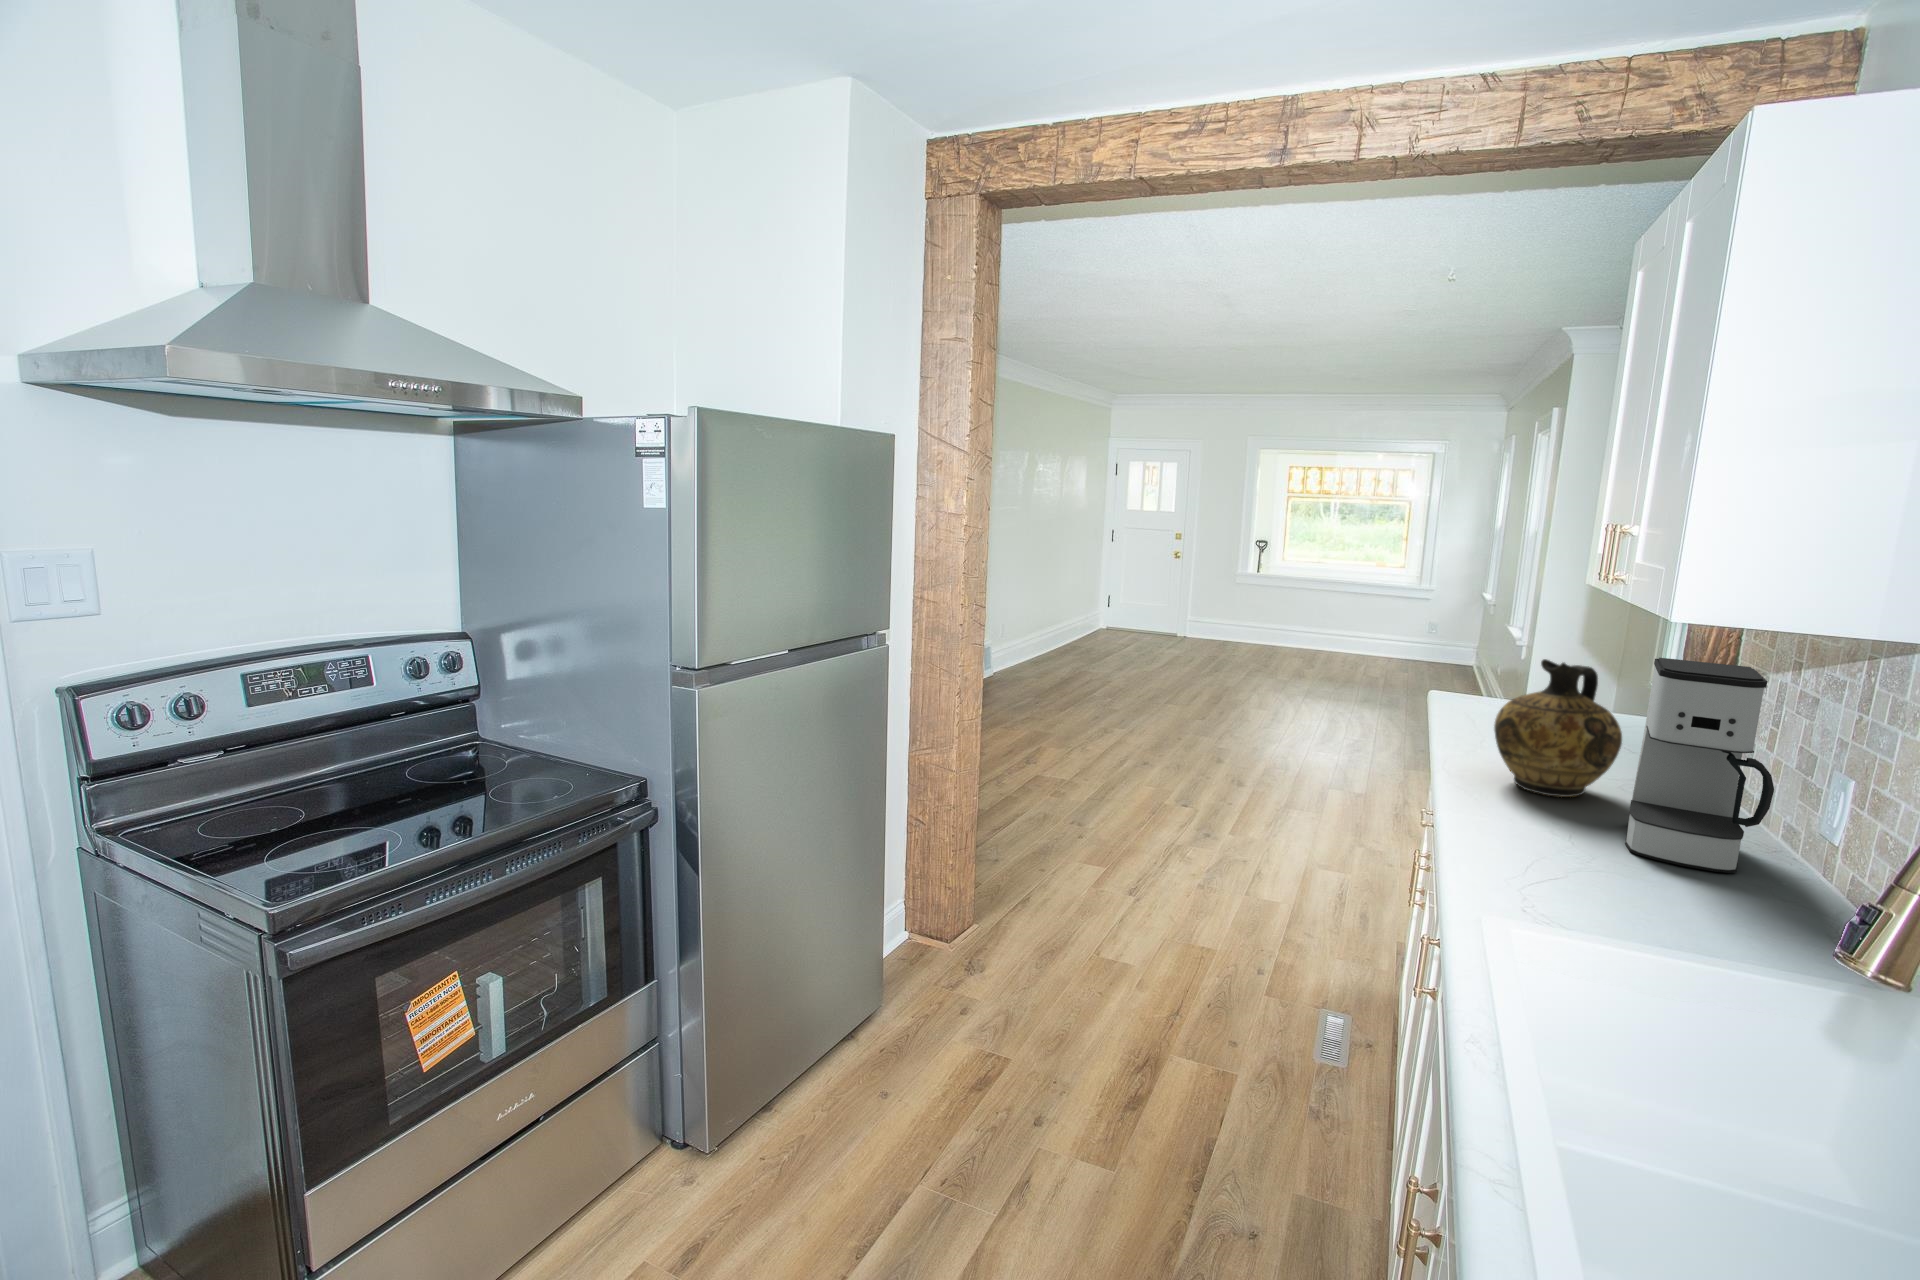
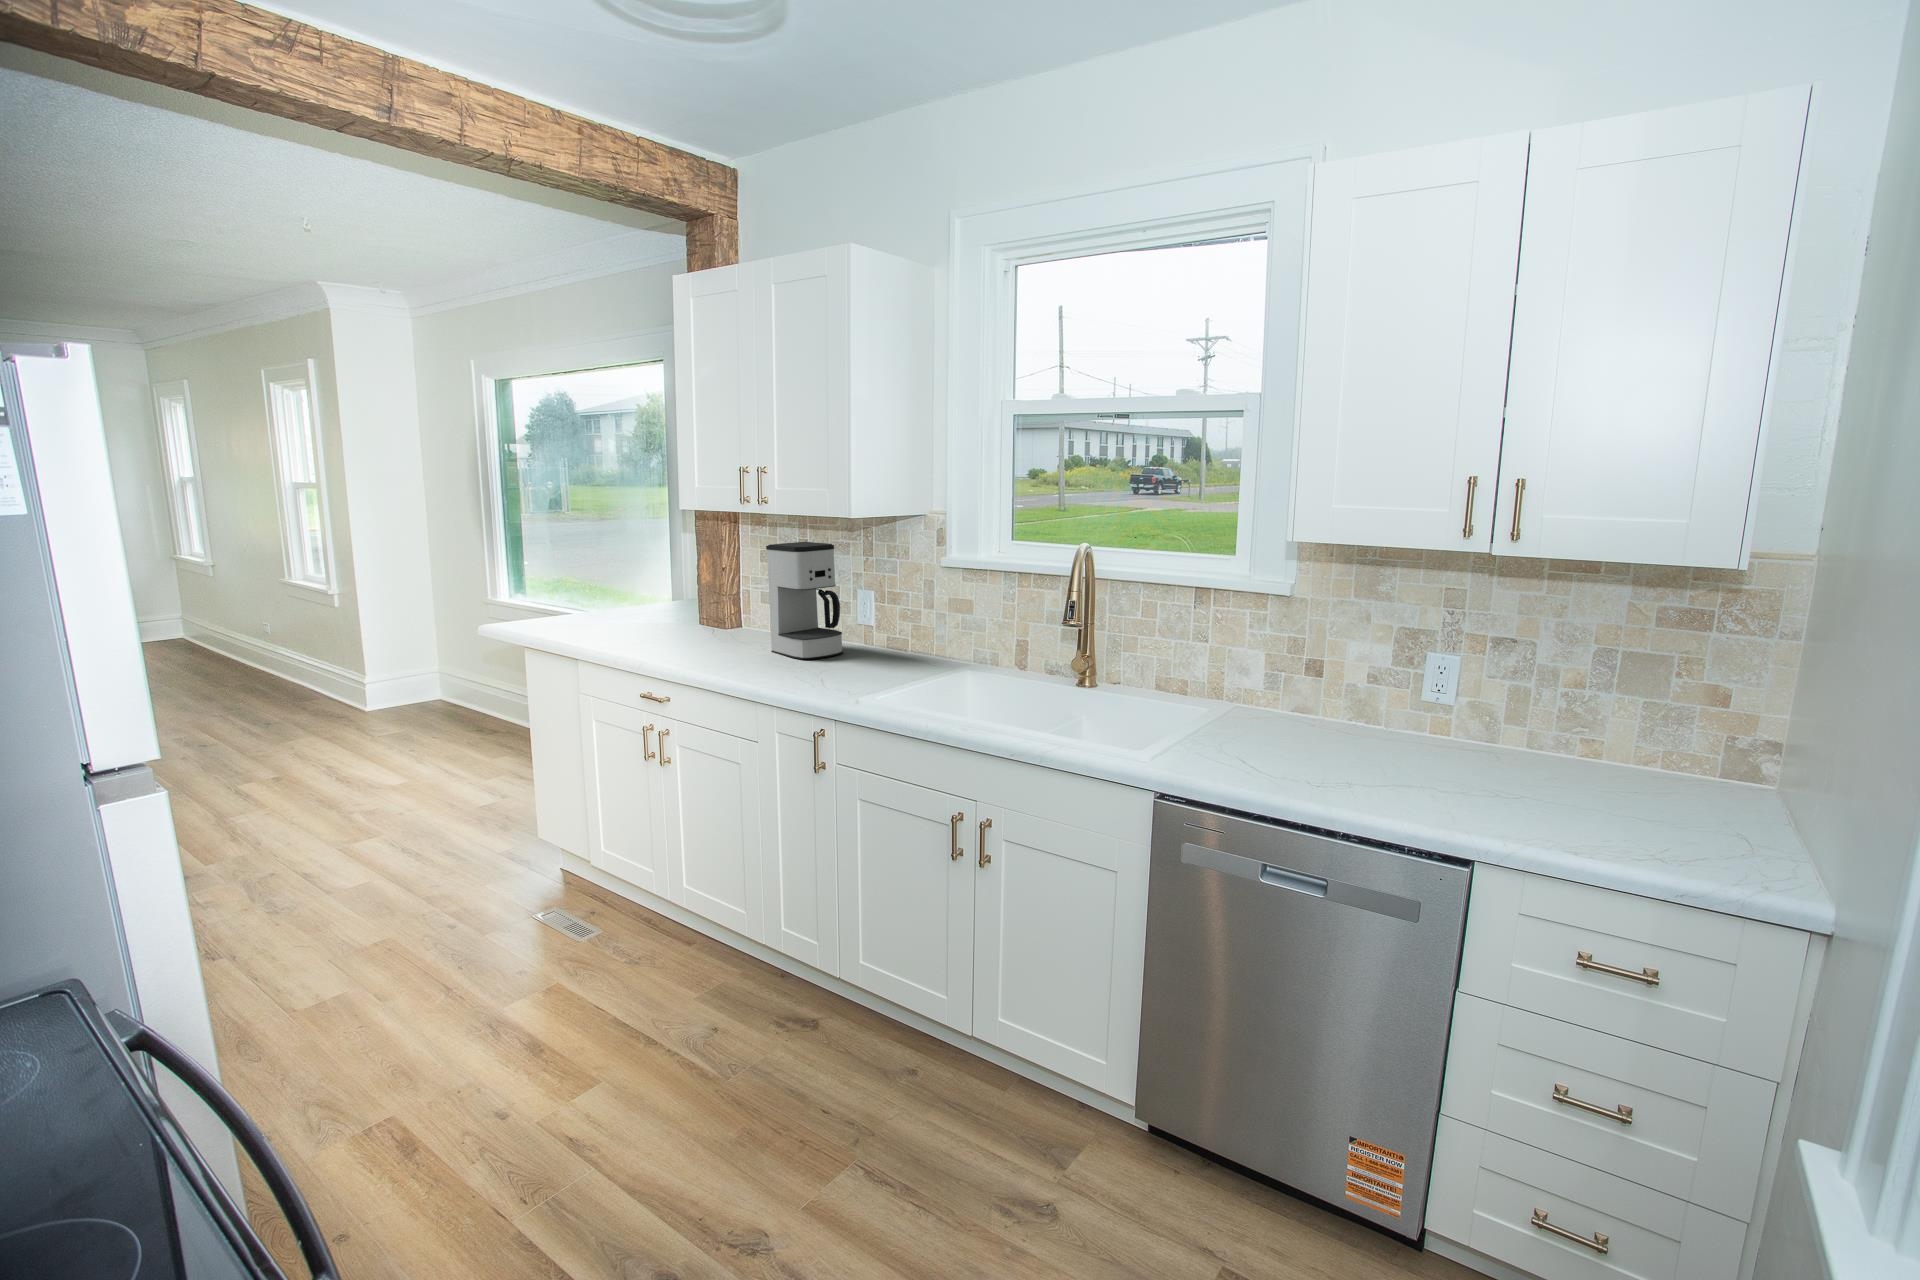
ceramic jug: present [1494,659,1622,797] -> none [667,561,744,654]

